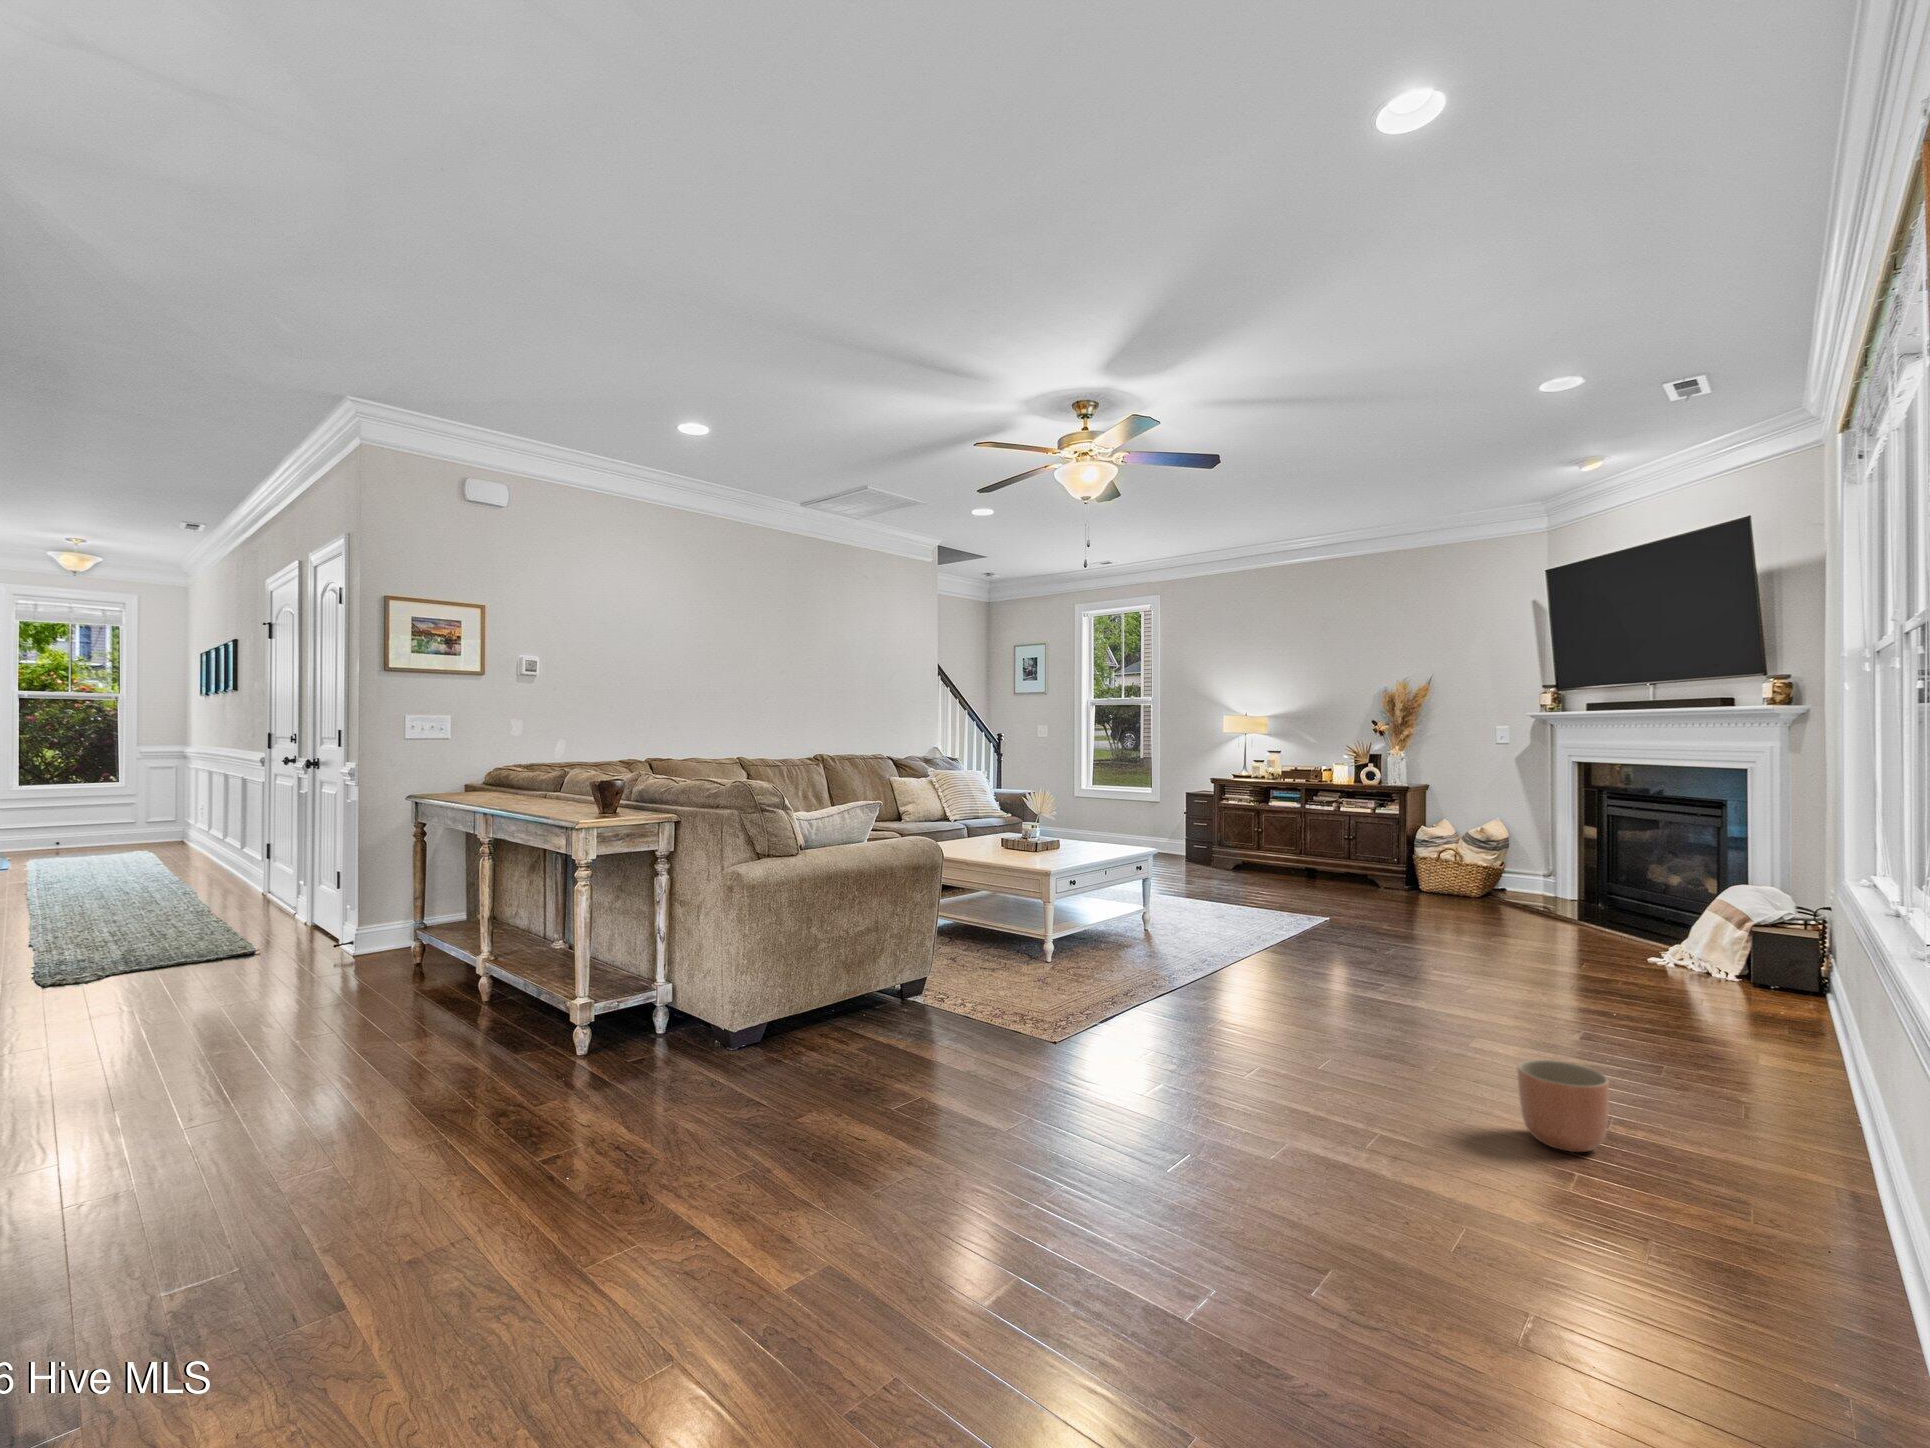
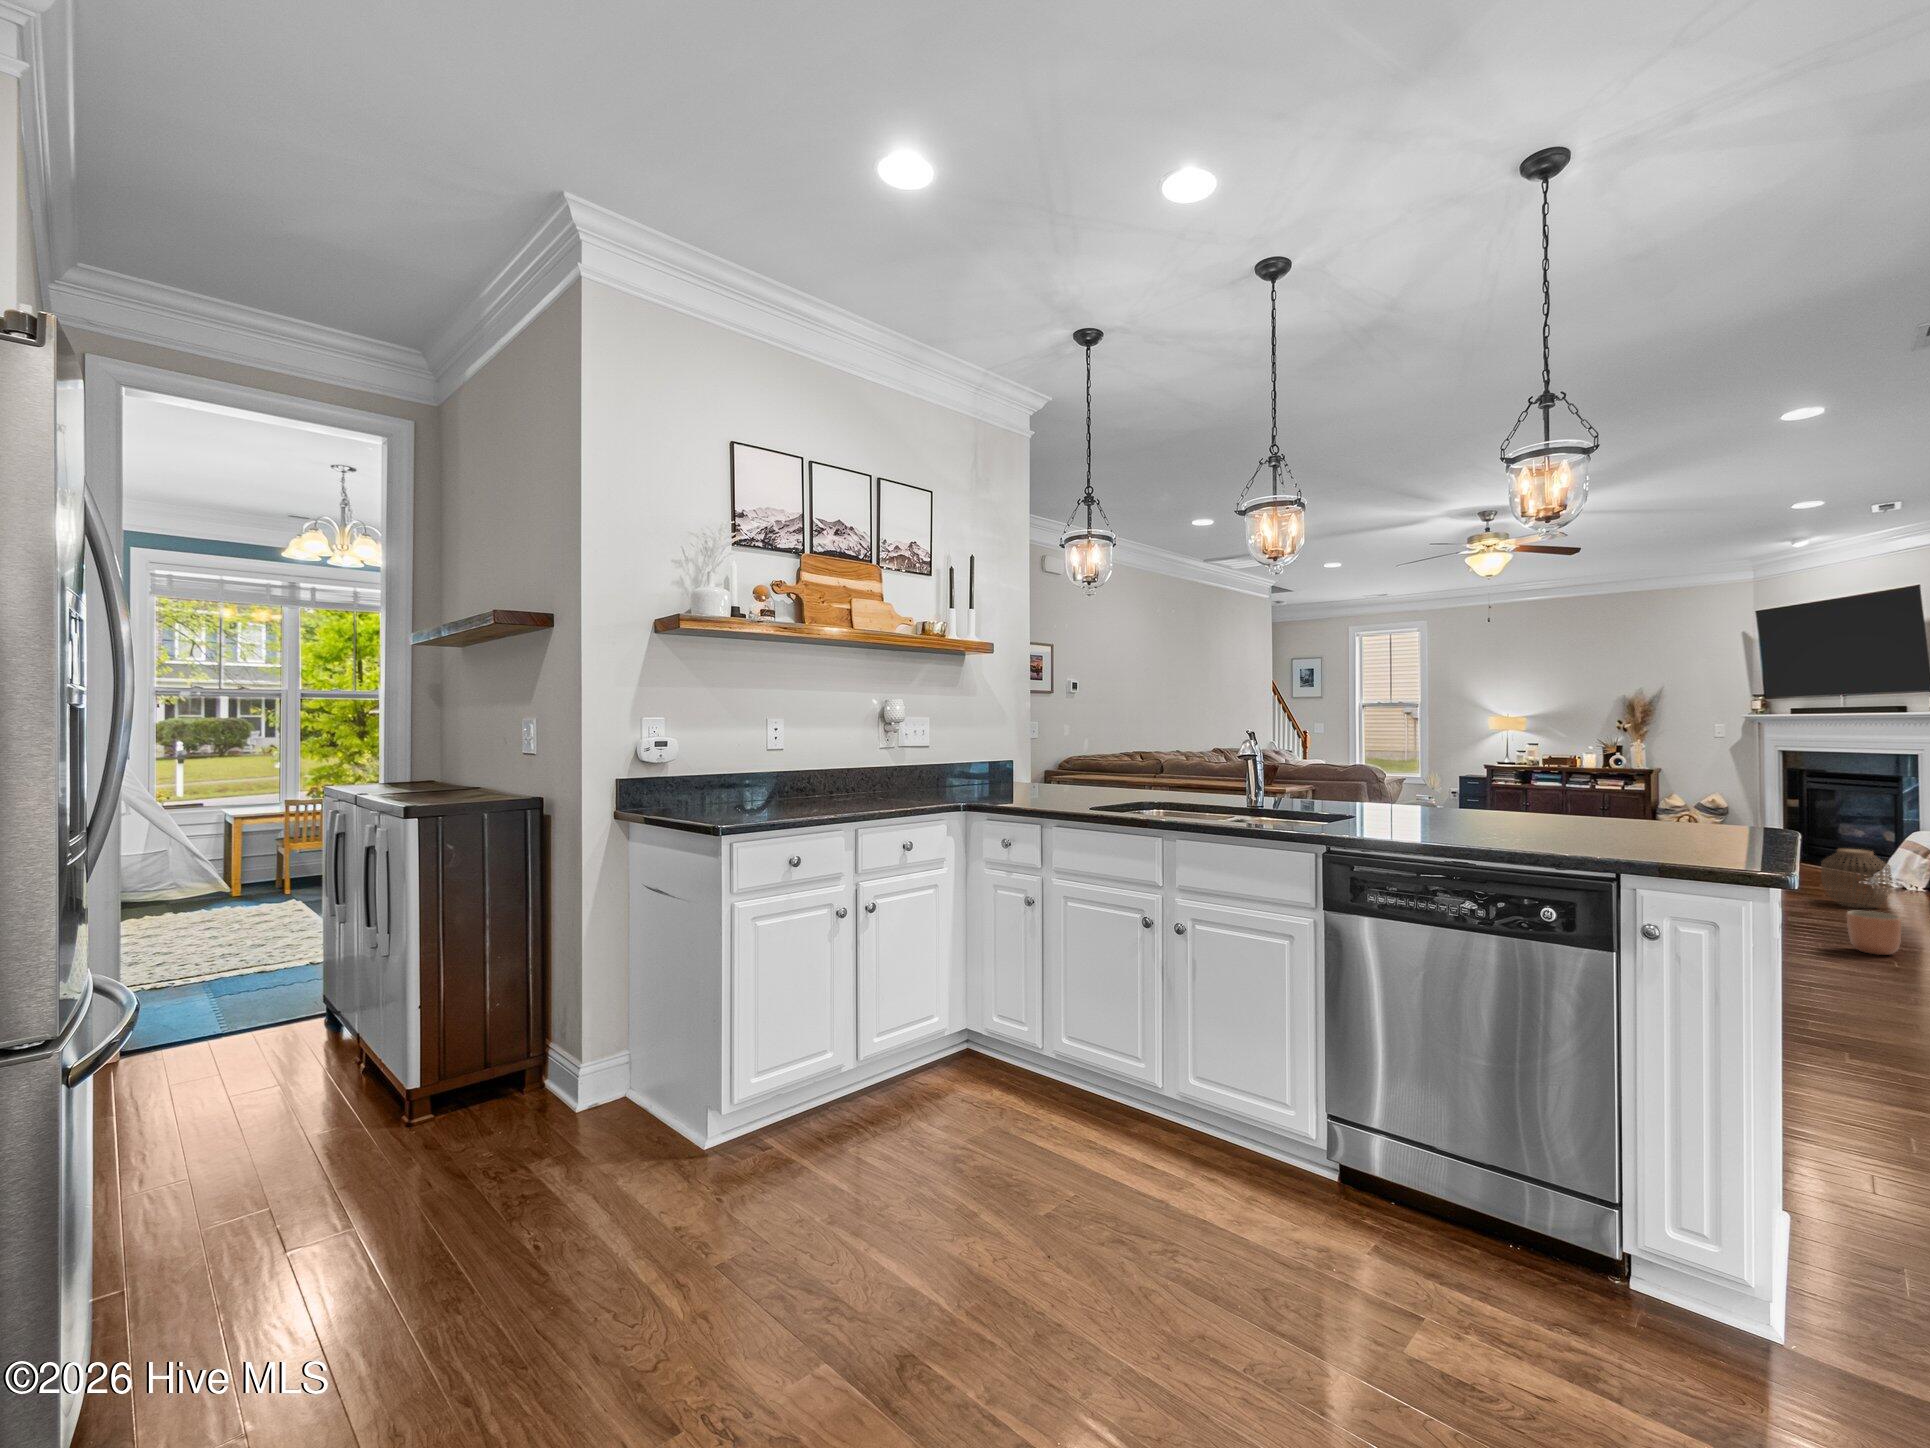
woven basket: none [1559,920,1665,1020] -> present [1821,849,1891,908]

